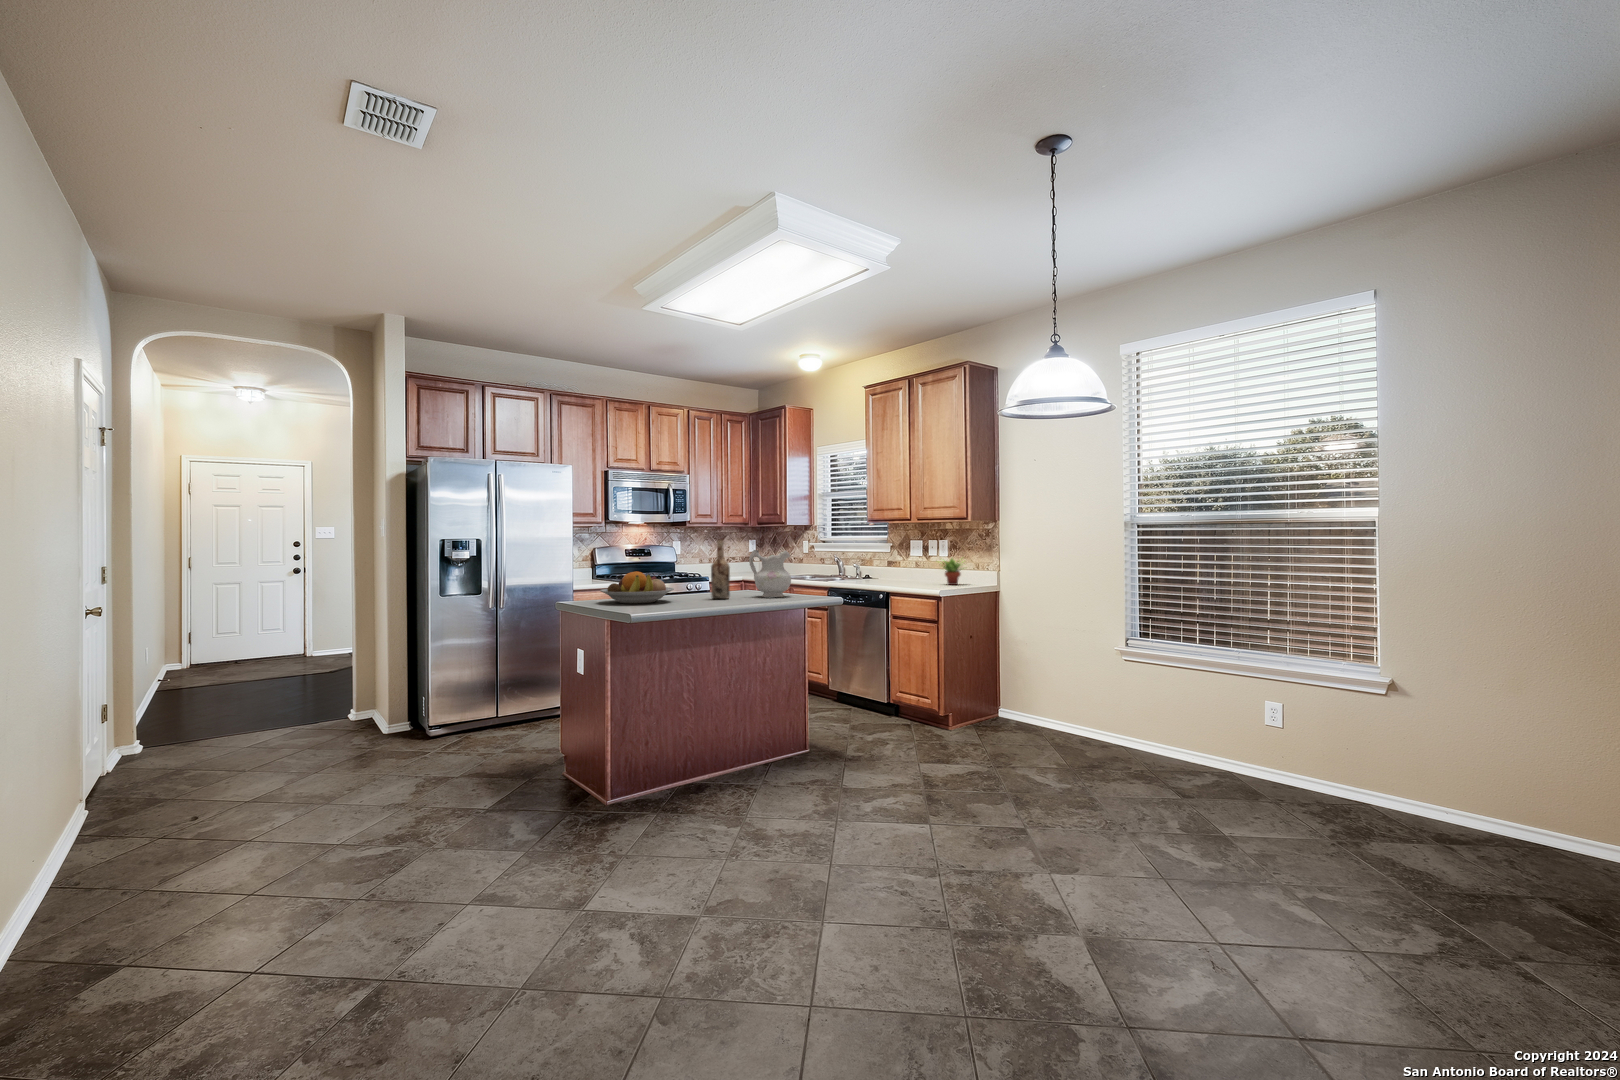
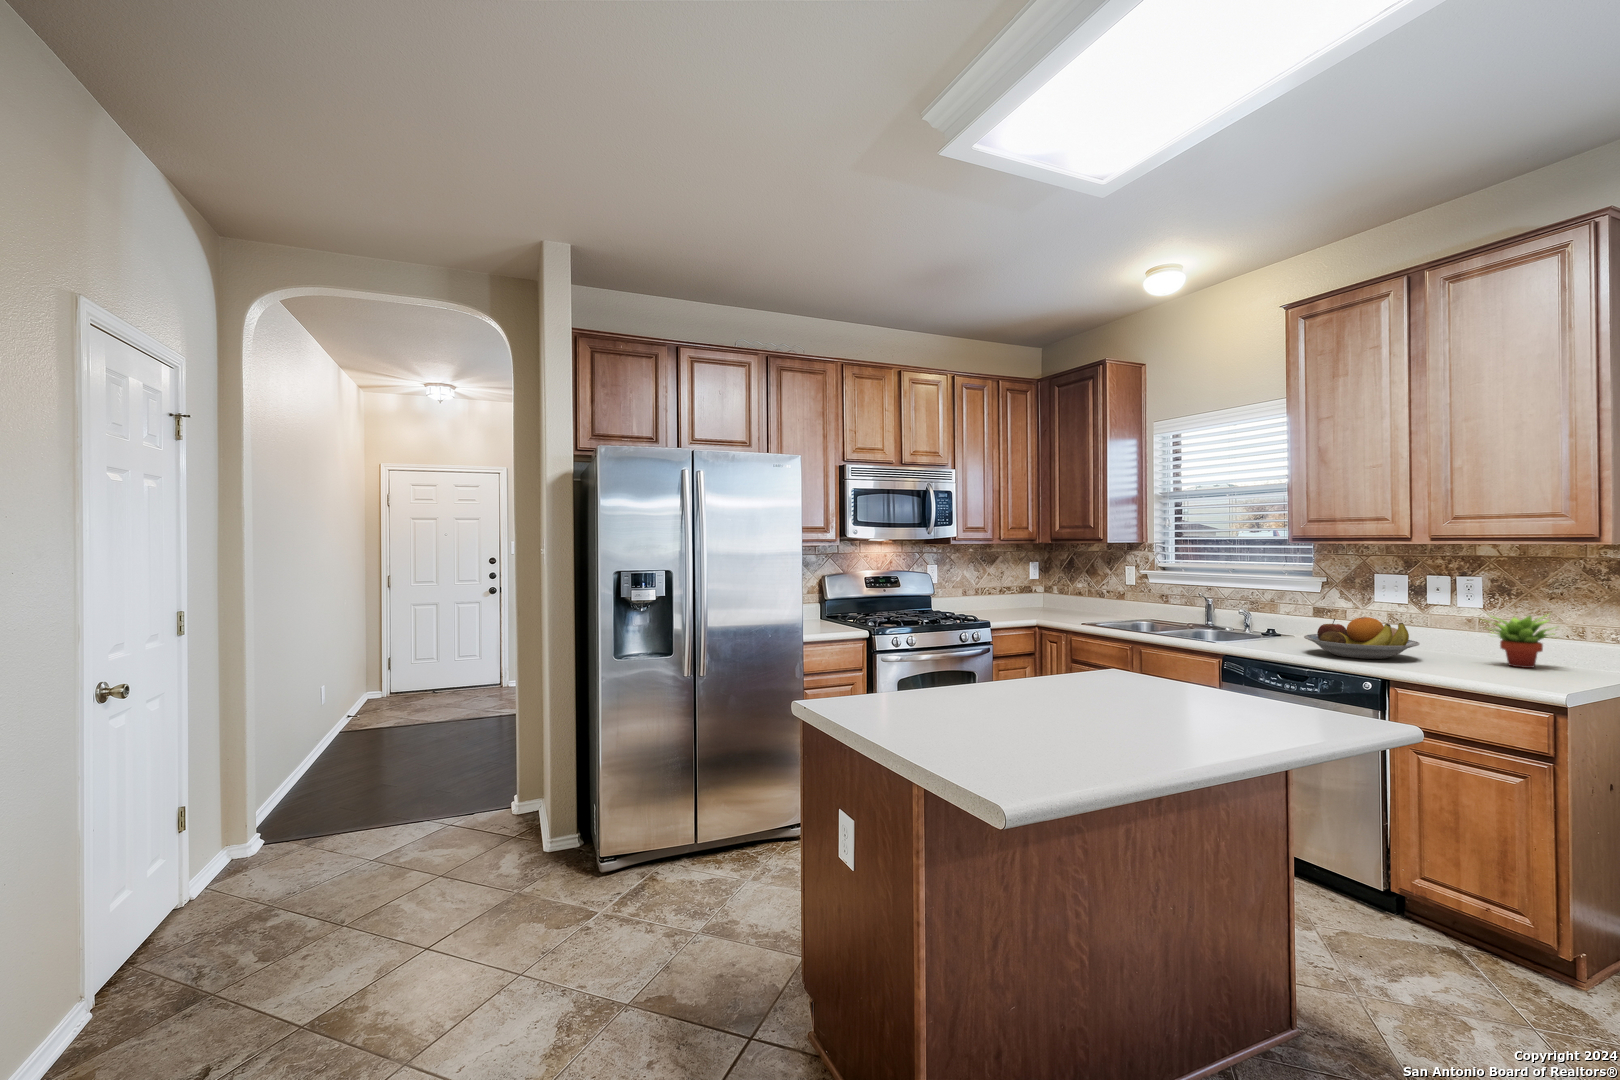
wine bottle: present [711,539,730,599] -> none [1116,592,1160,726]
ceramic pitcher: present [749,550,791,597] -> none [1189,613,1292,721]
fruit bowl: present [600,571,674,603] -> present [1304,617,1420,659]

